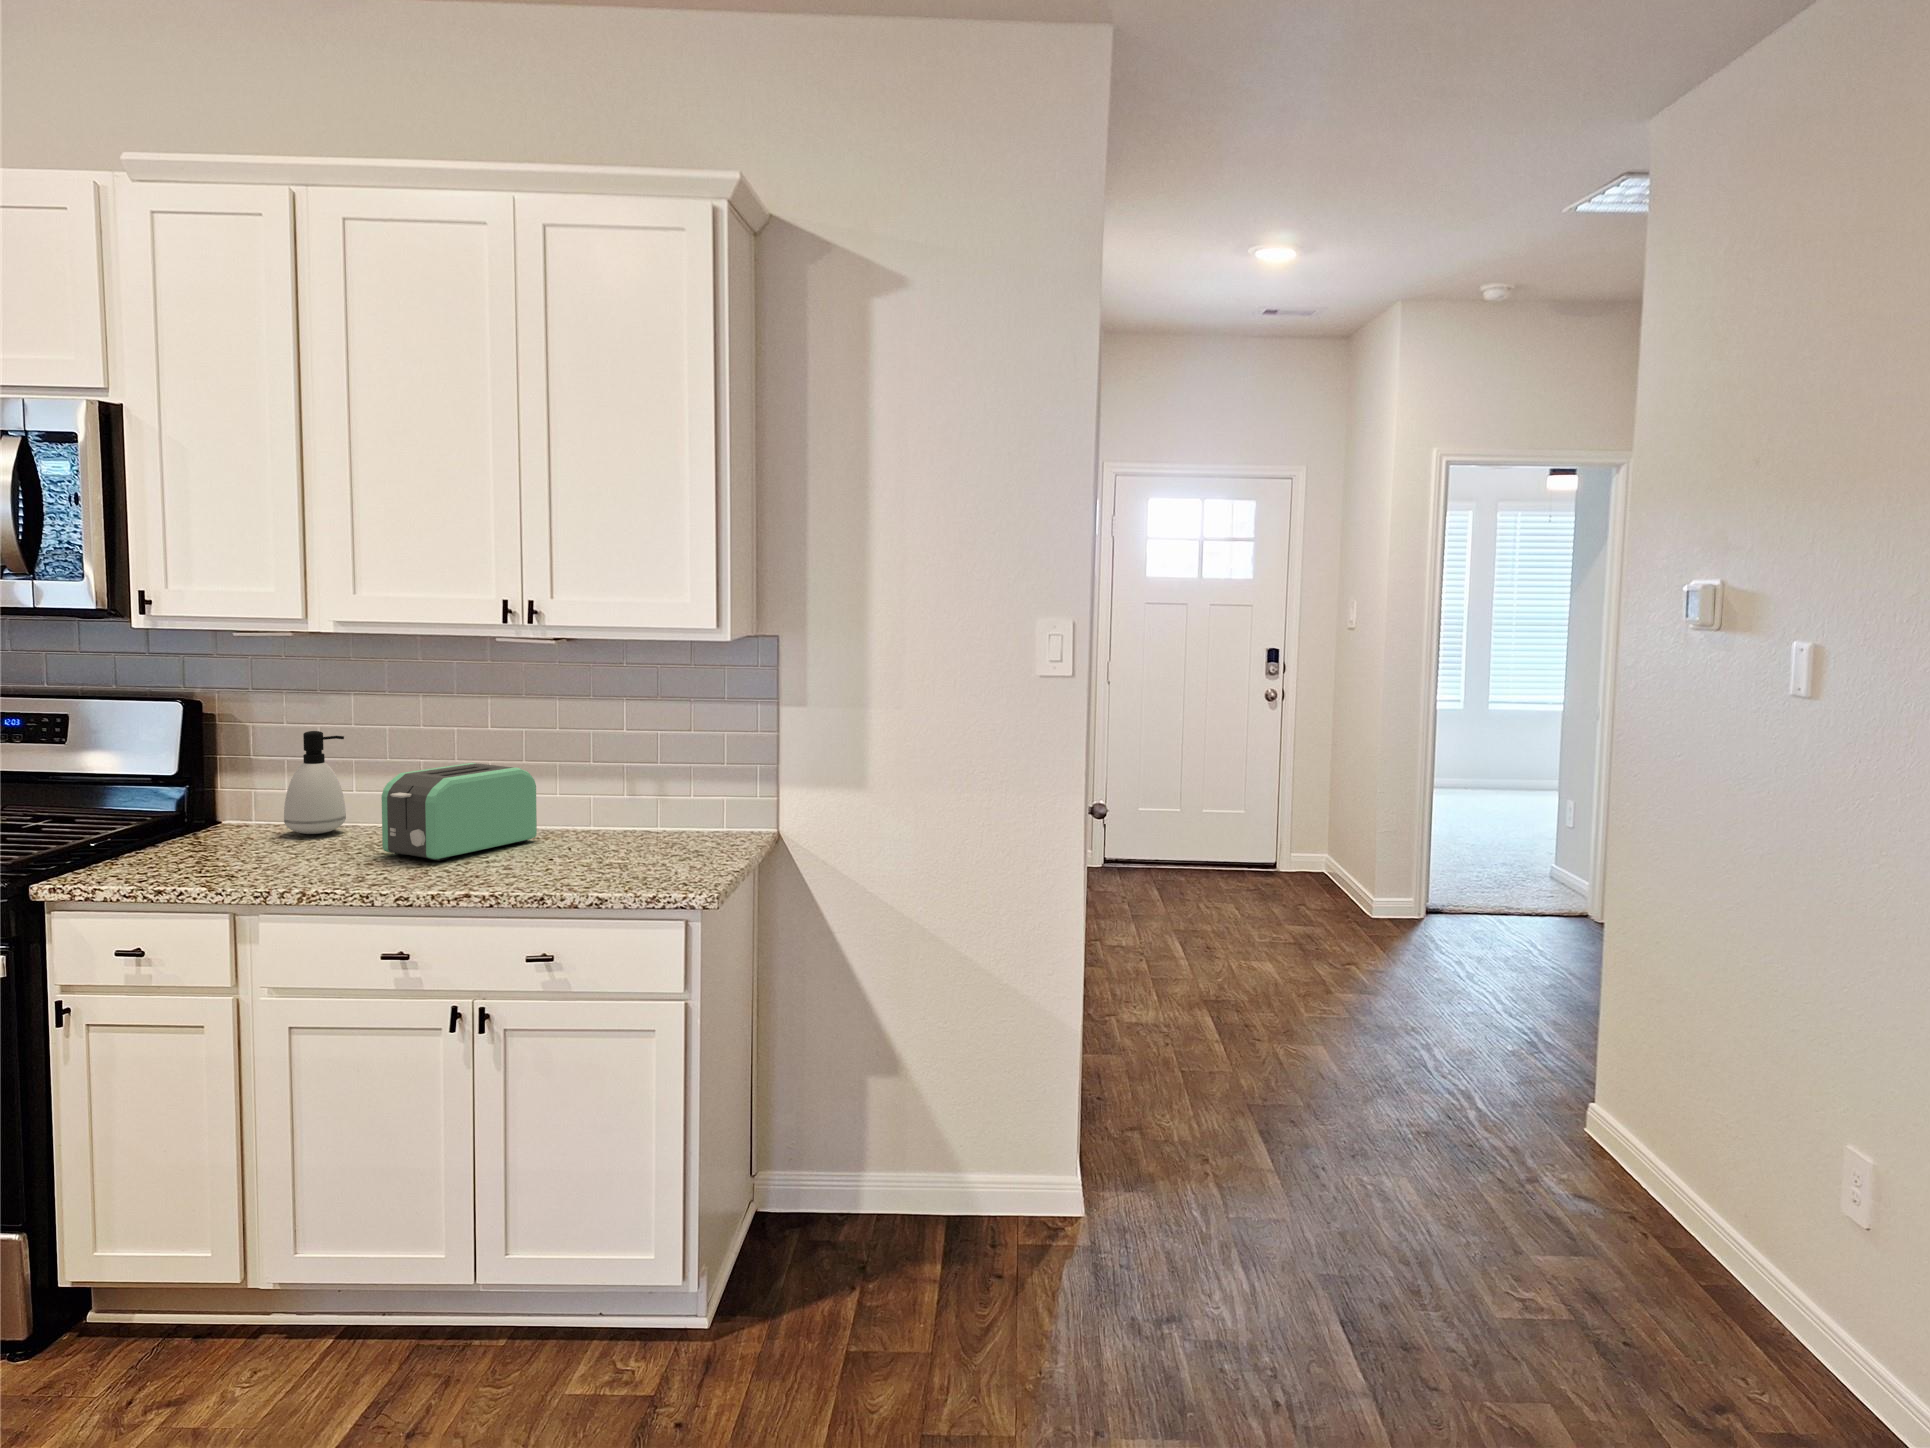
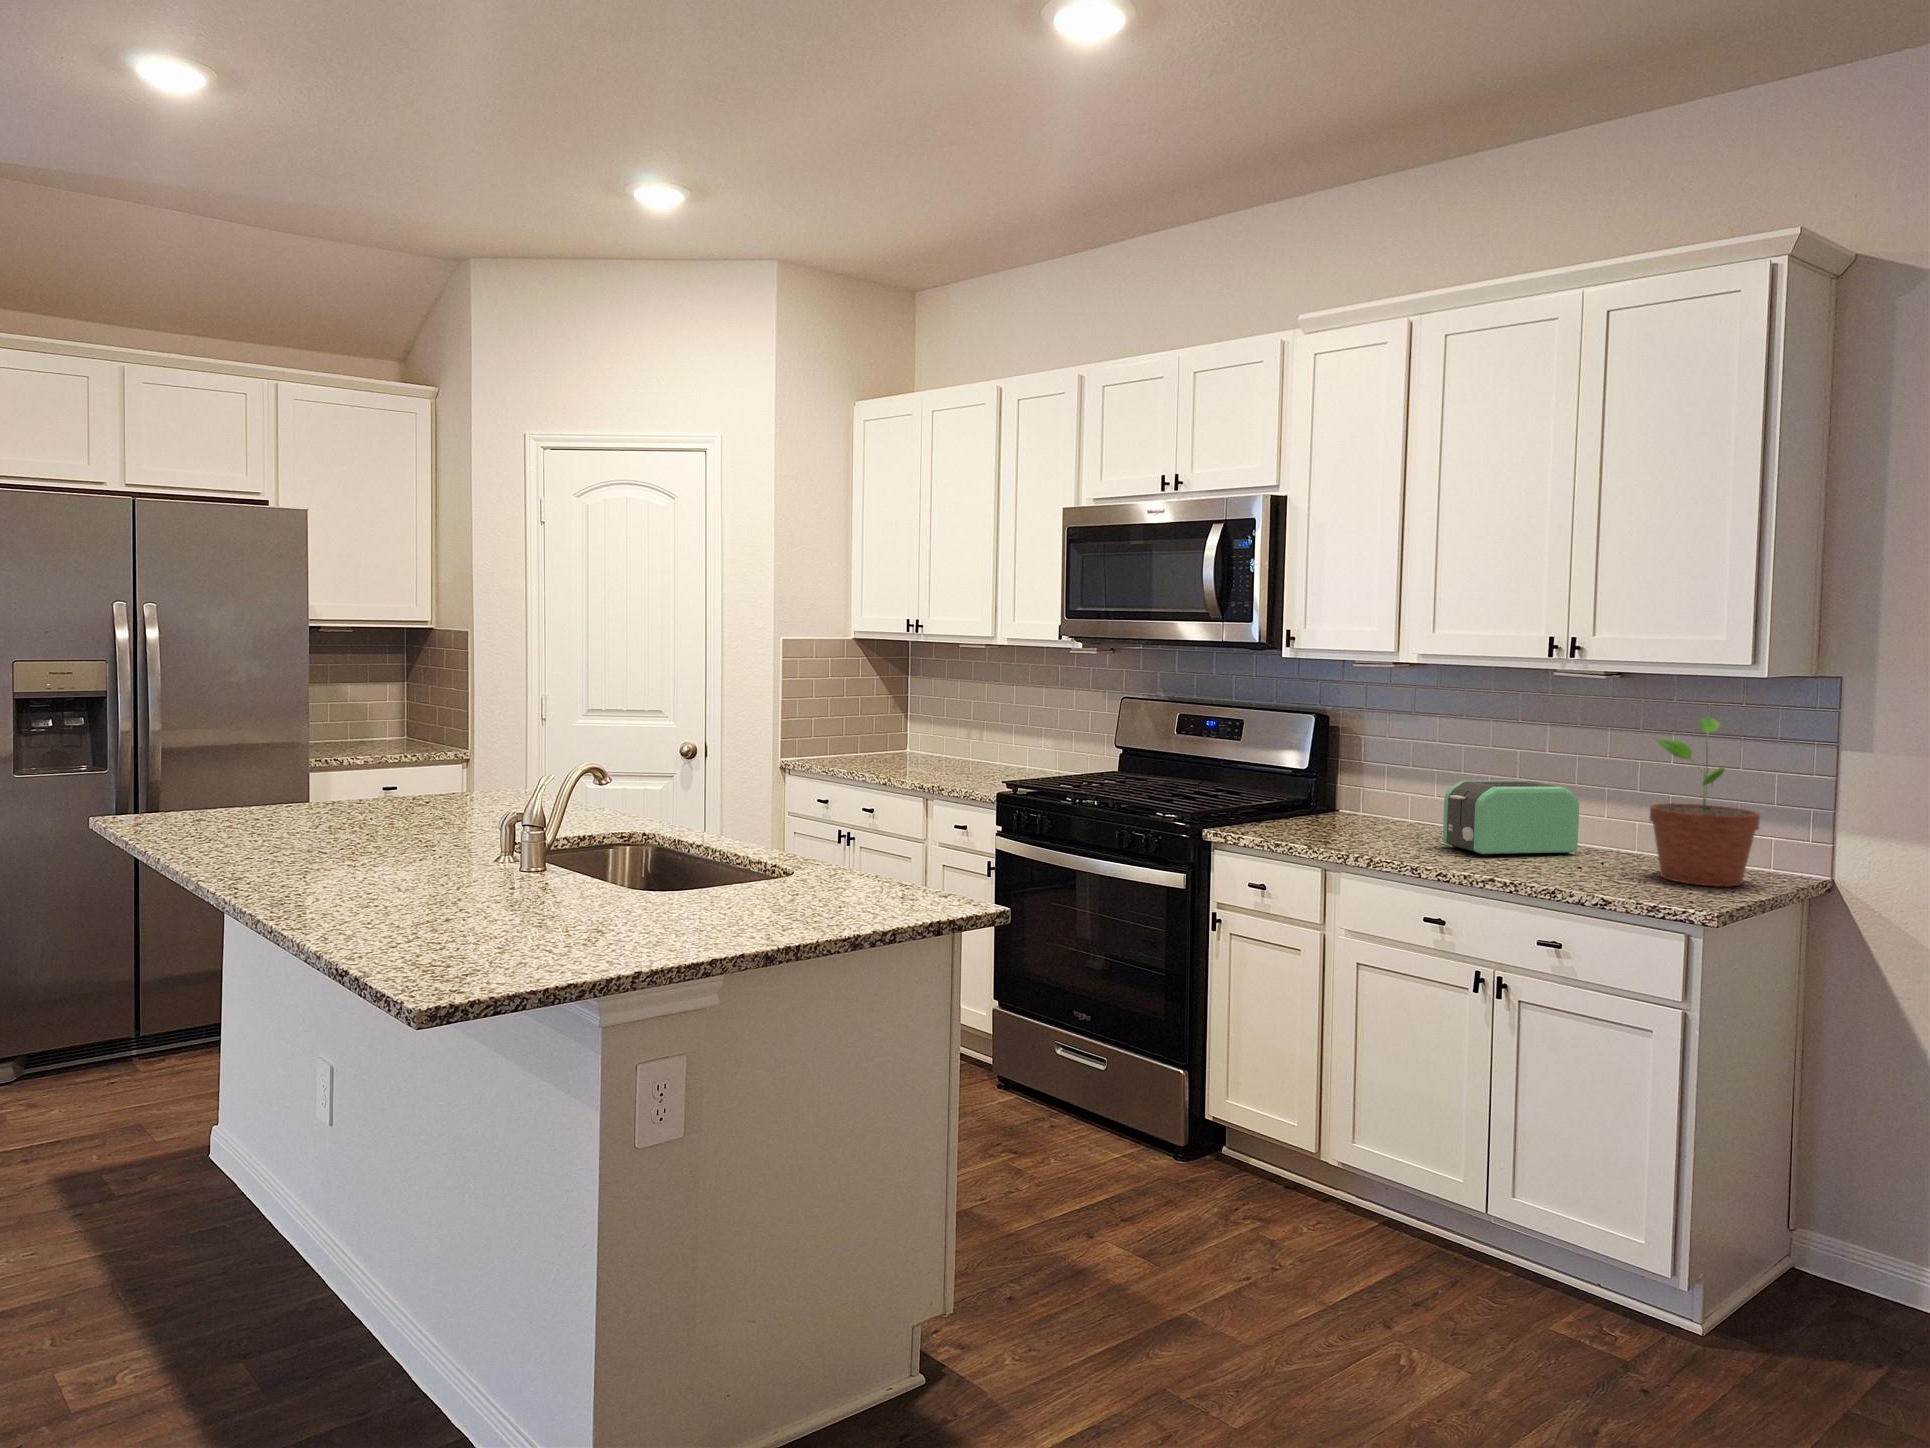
potted plant: none [619,680,723,860] -> present [1650,717,1760,887]
soap dispenser: present [284,731,346,834] -> none [1377,744,1426,827]

